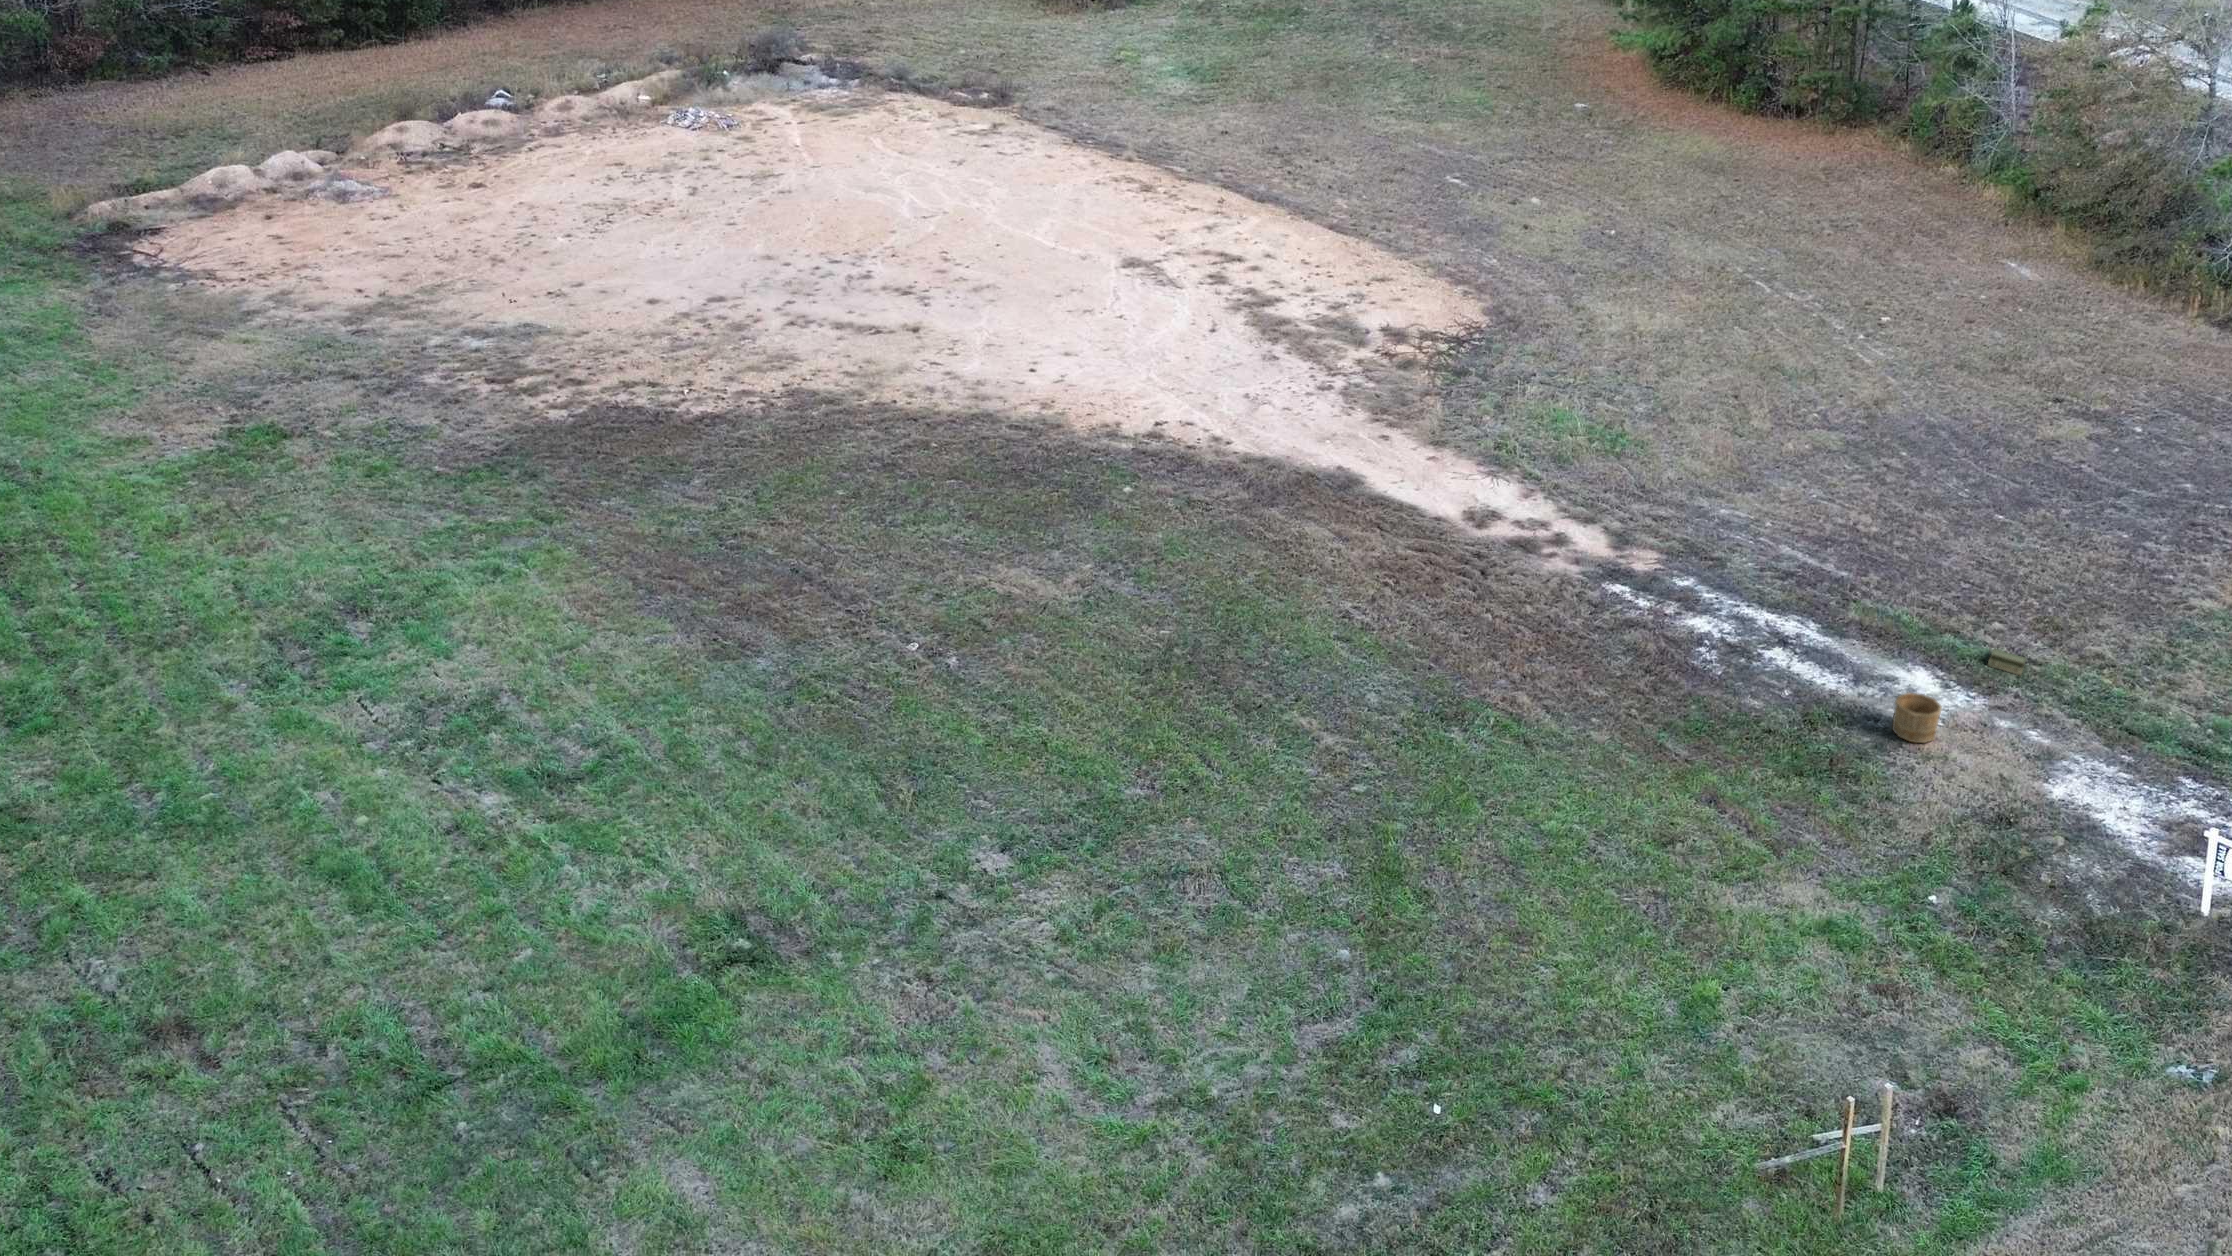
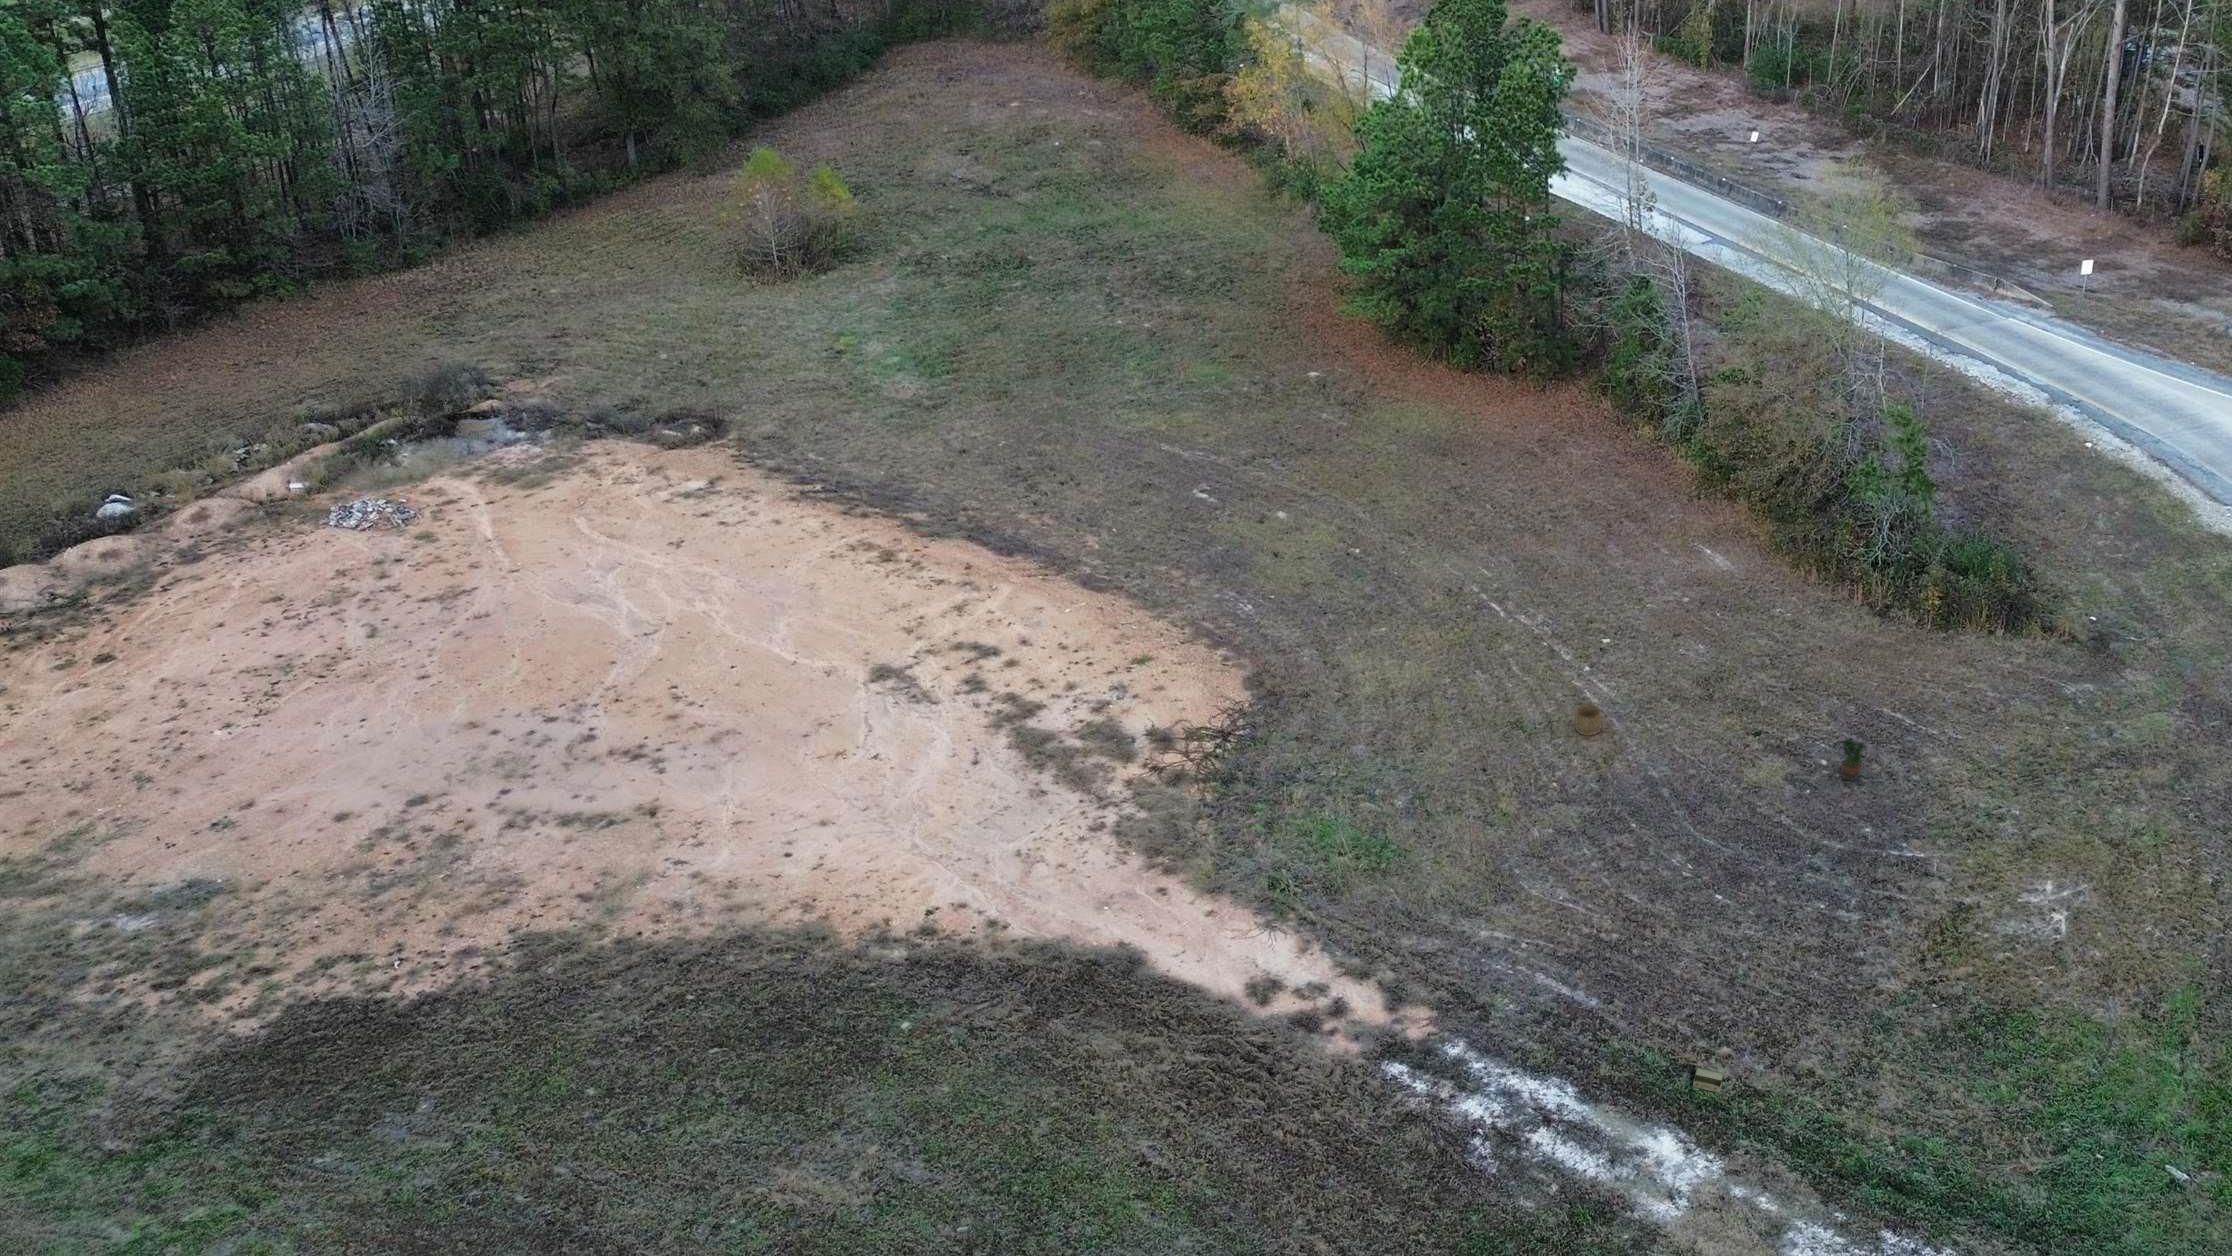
potted tree: none [2164,405,2206,456] -> present [1840,739,1866,781]
wooden bucket: present [1892,693,1942,743] -> present [1575,704,1602,736]

